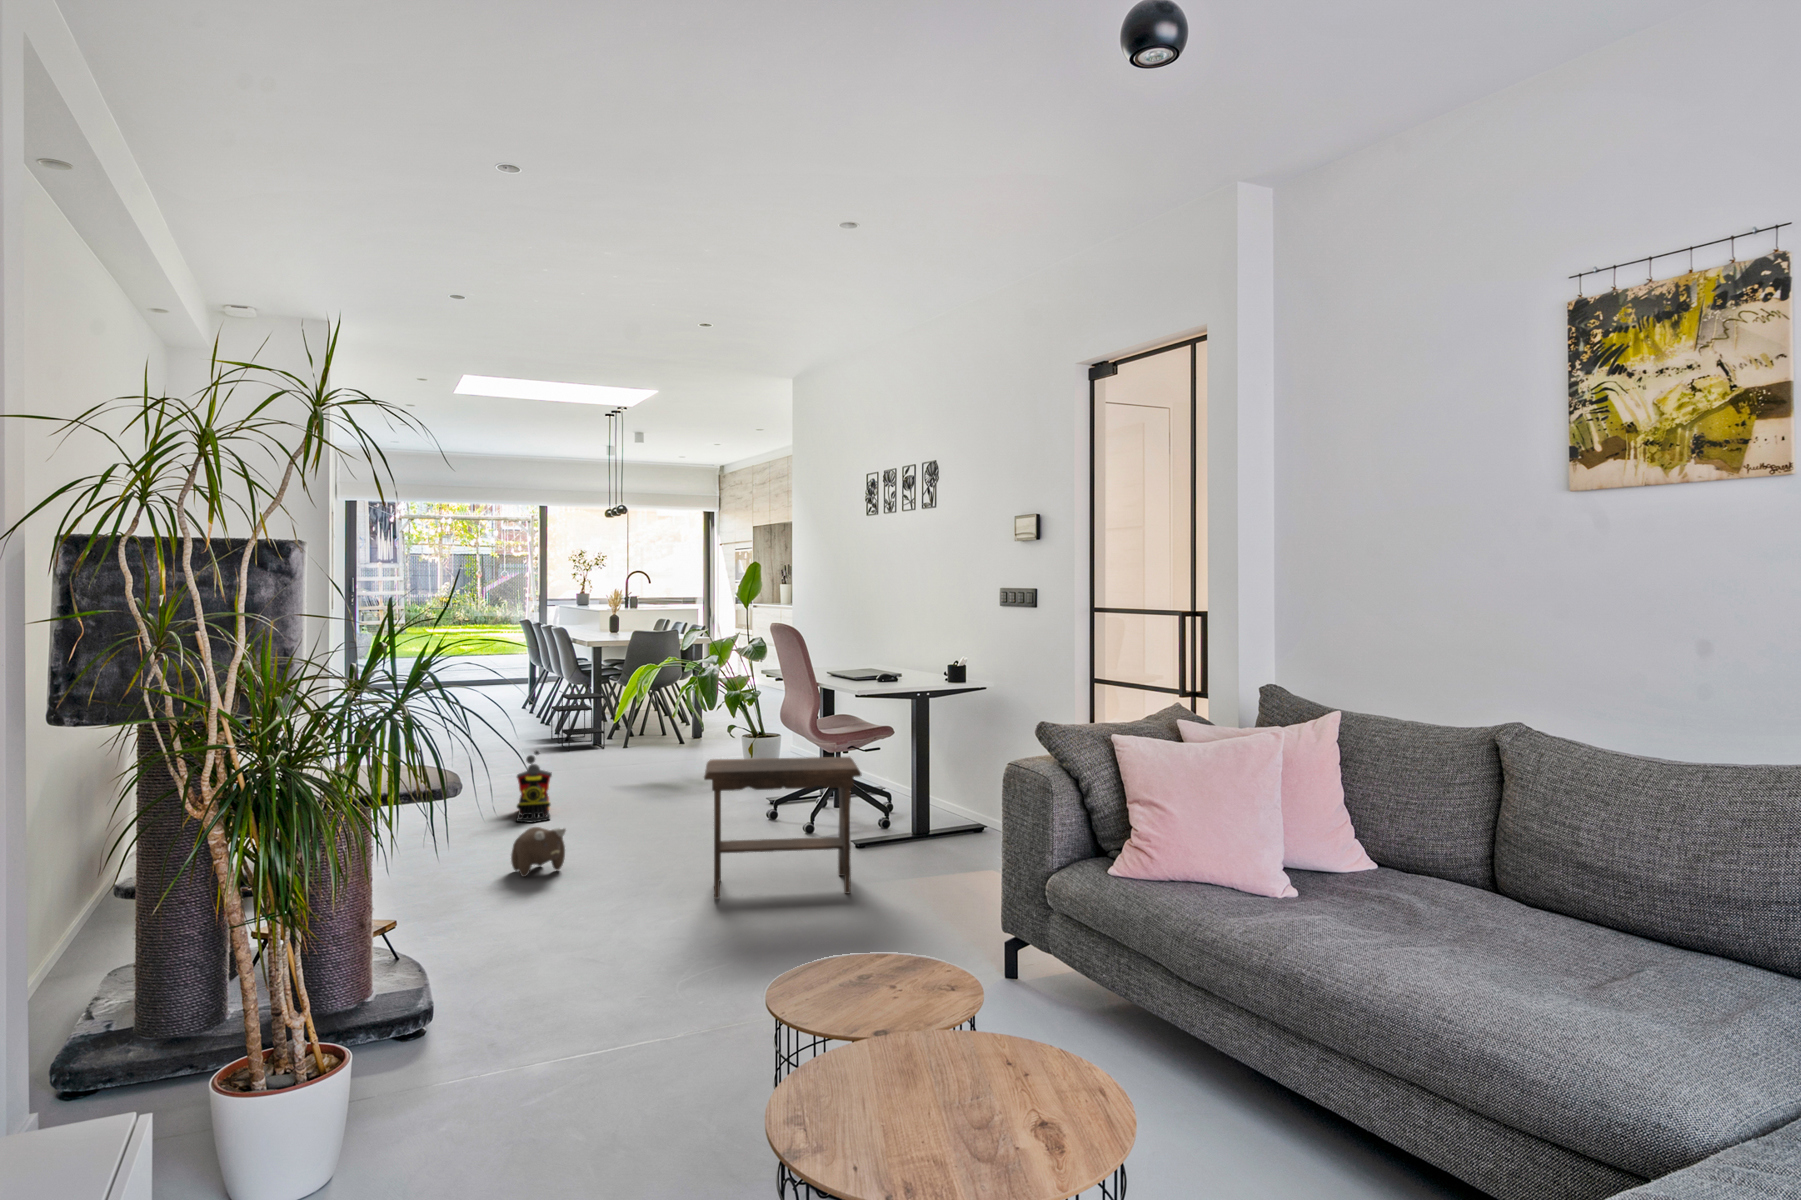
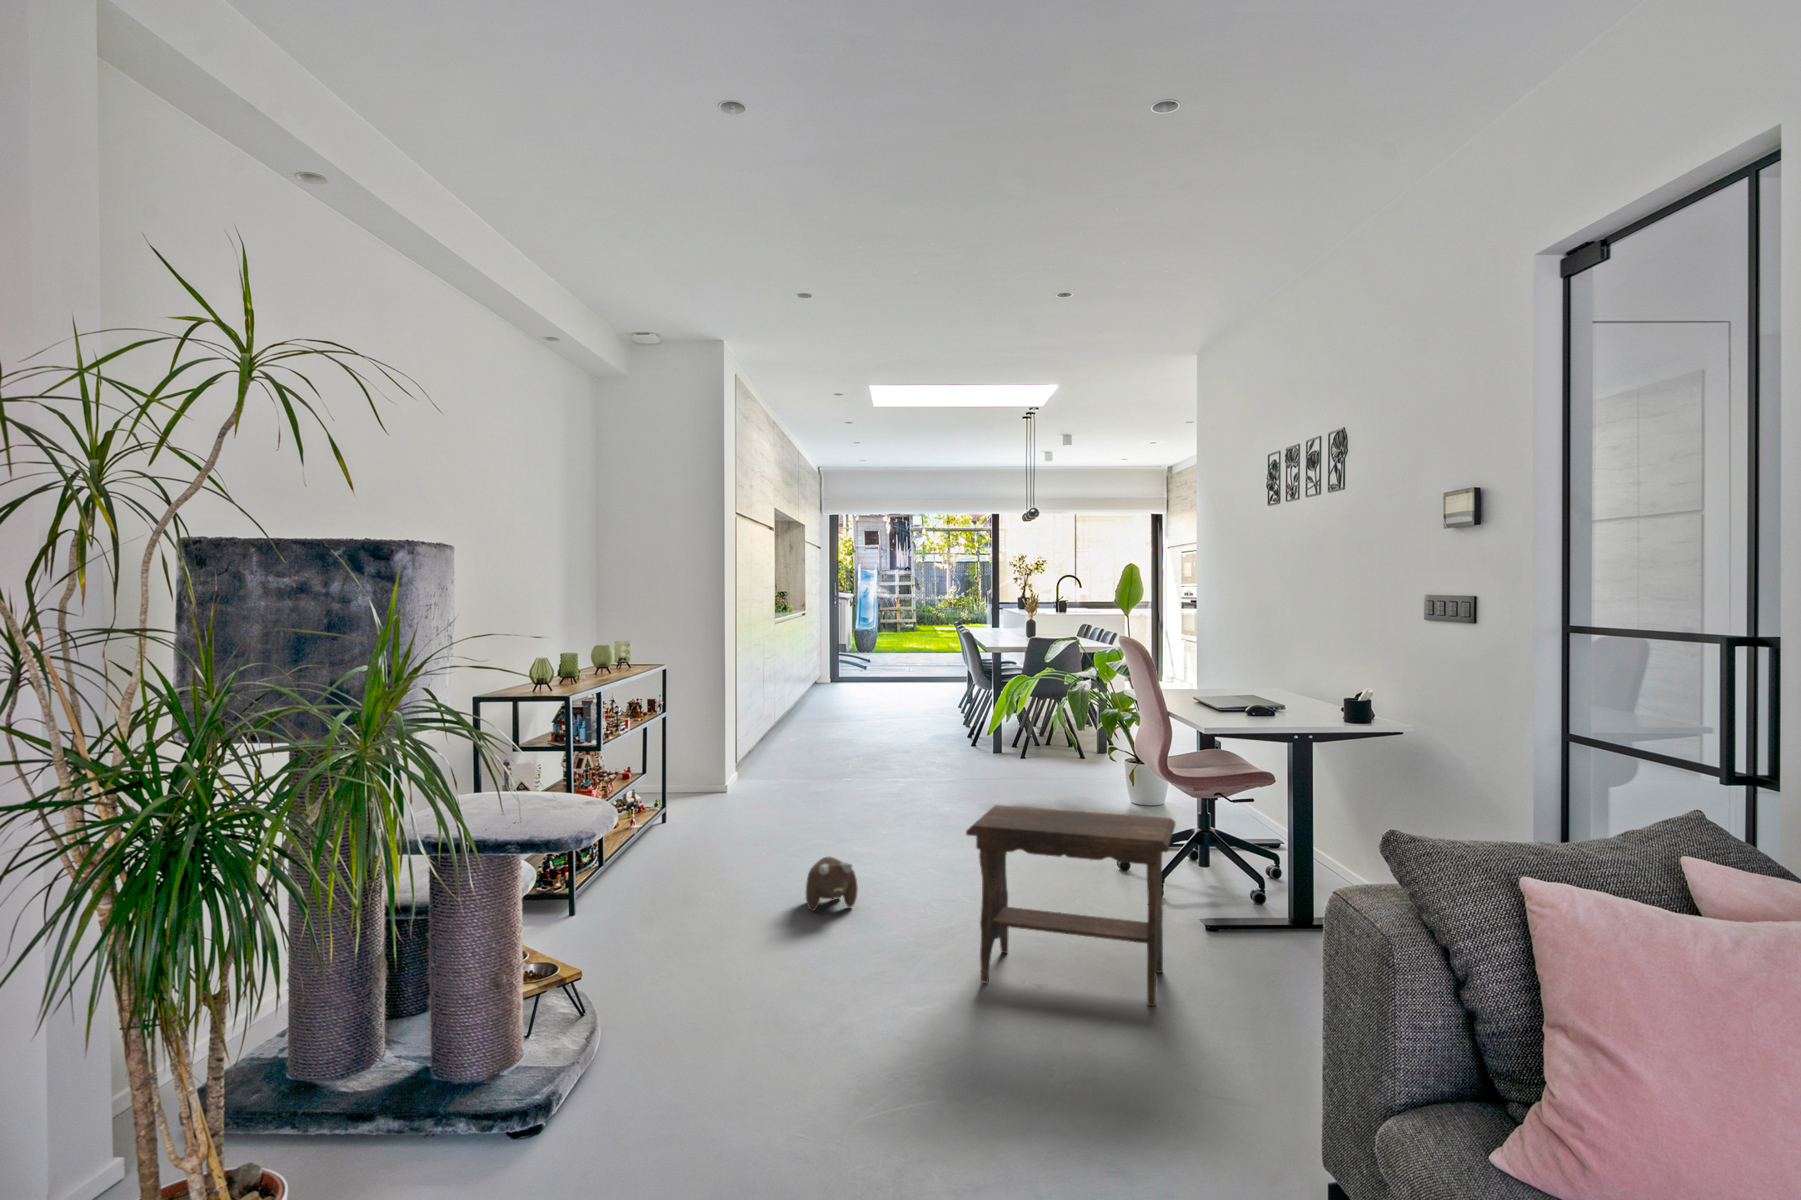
side table: present [551,693,605,751] -> none [962,699,1003,756]
toy train: present [516,750,552,822] -> none [859,763,904,840]

